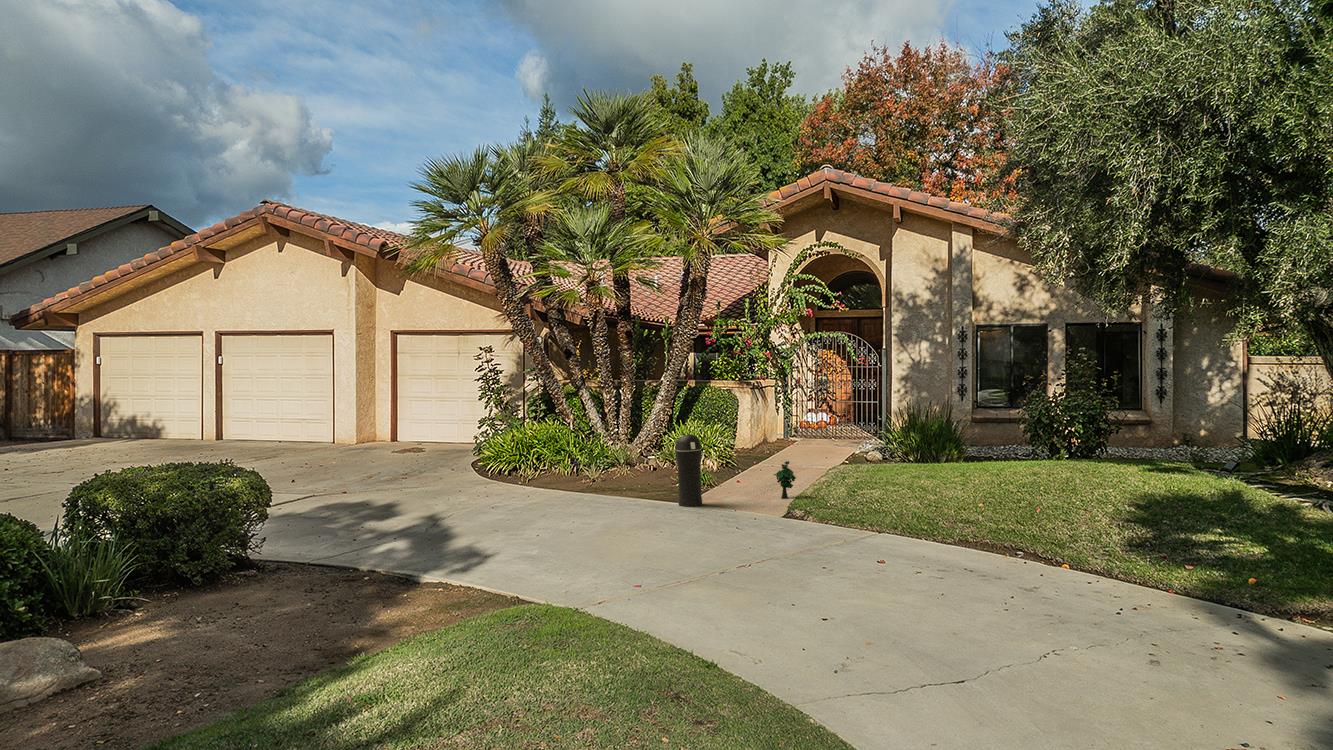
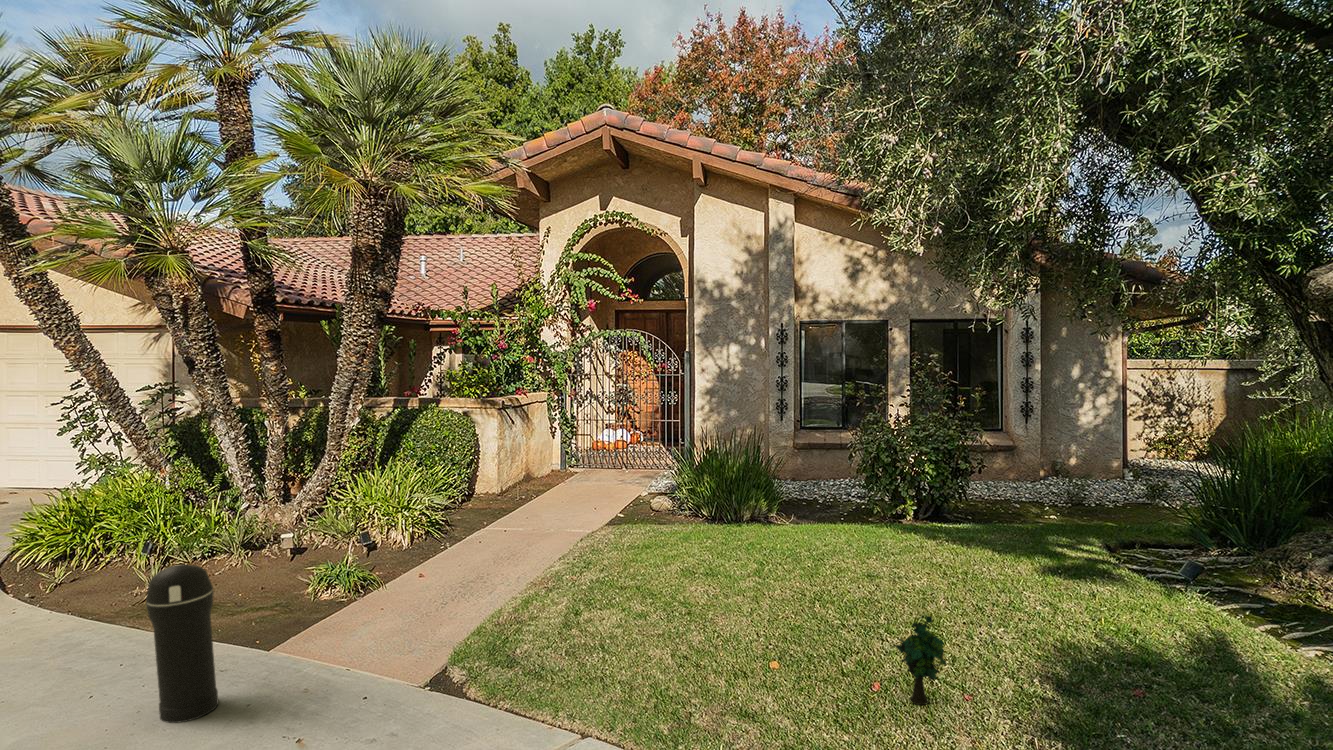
decorative plant: present [774,461,796,499] -> present [895,616,947,705]

